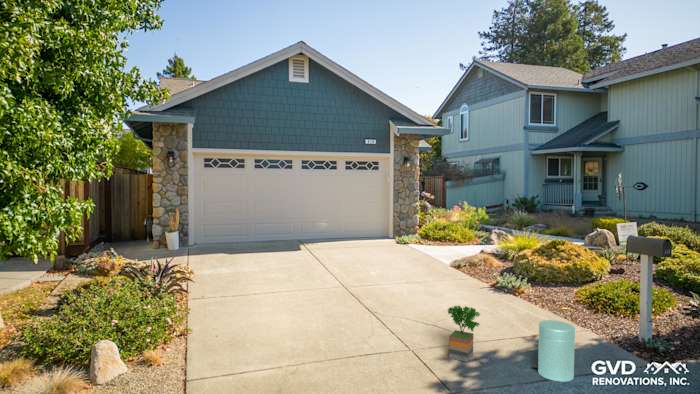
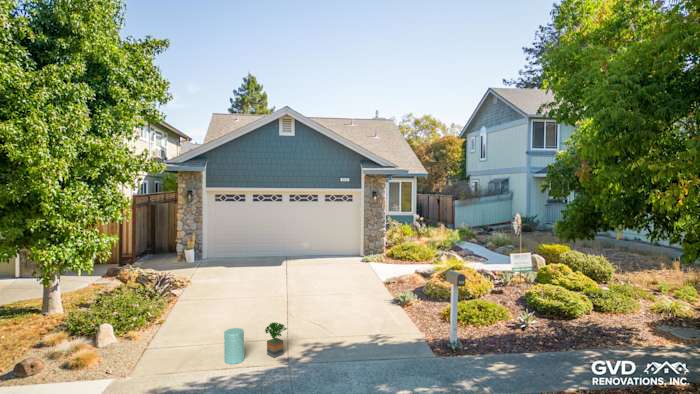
trash can: present [532,320,575,382] -> present [224,328,244,364]

